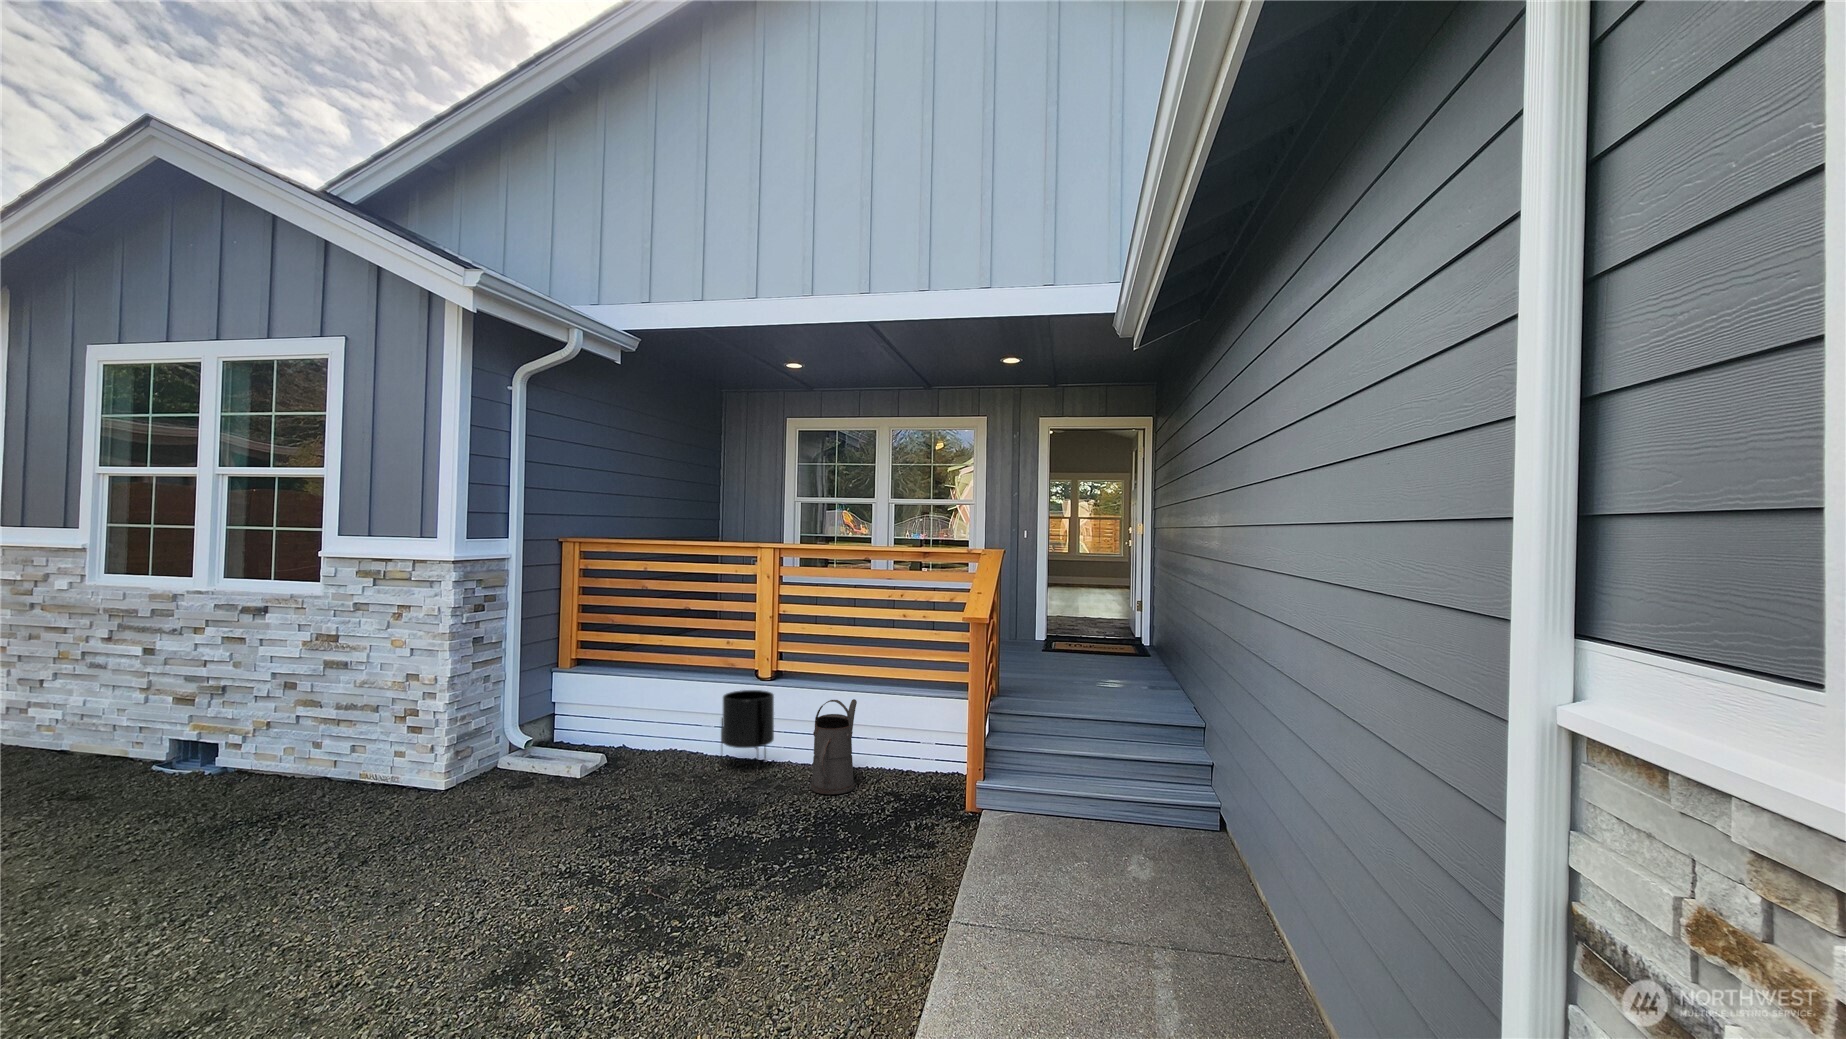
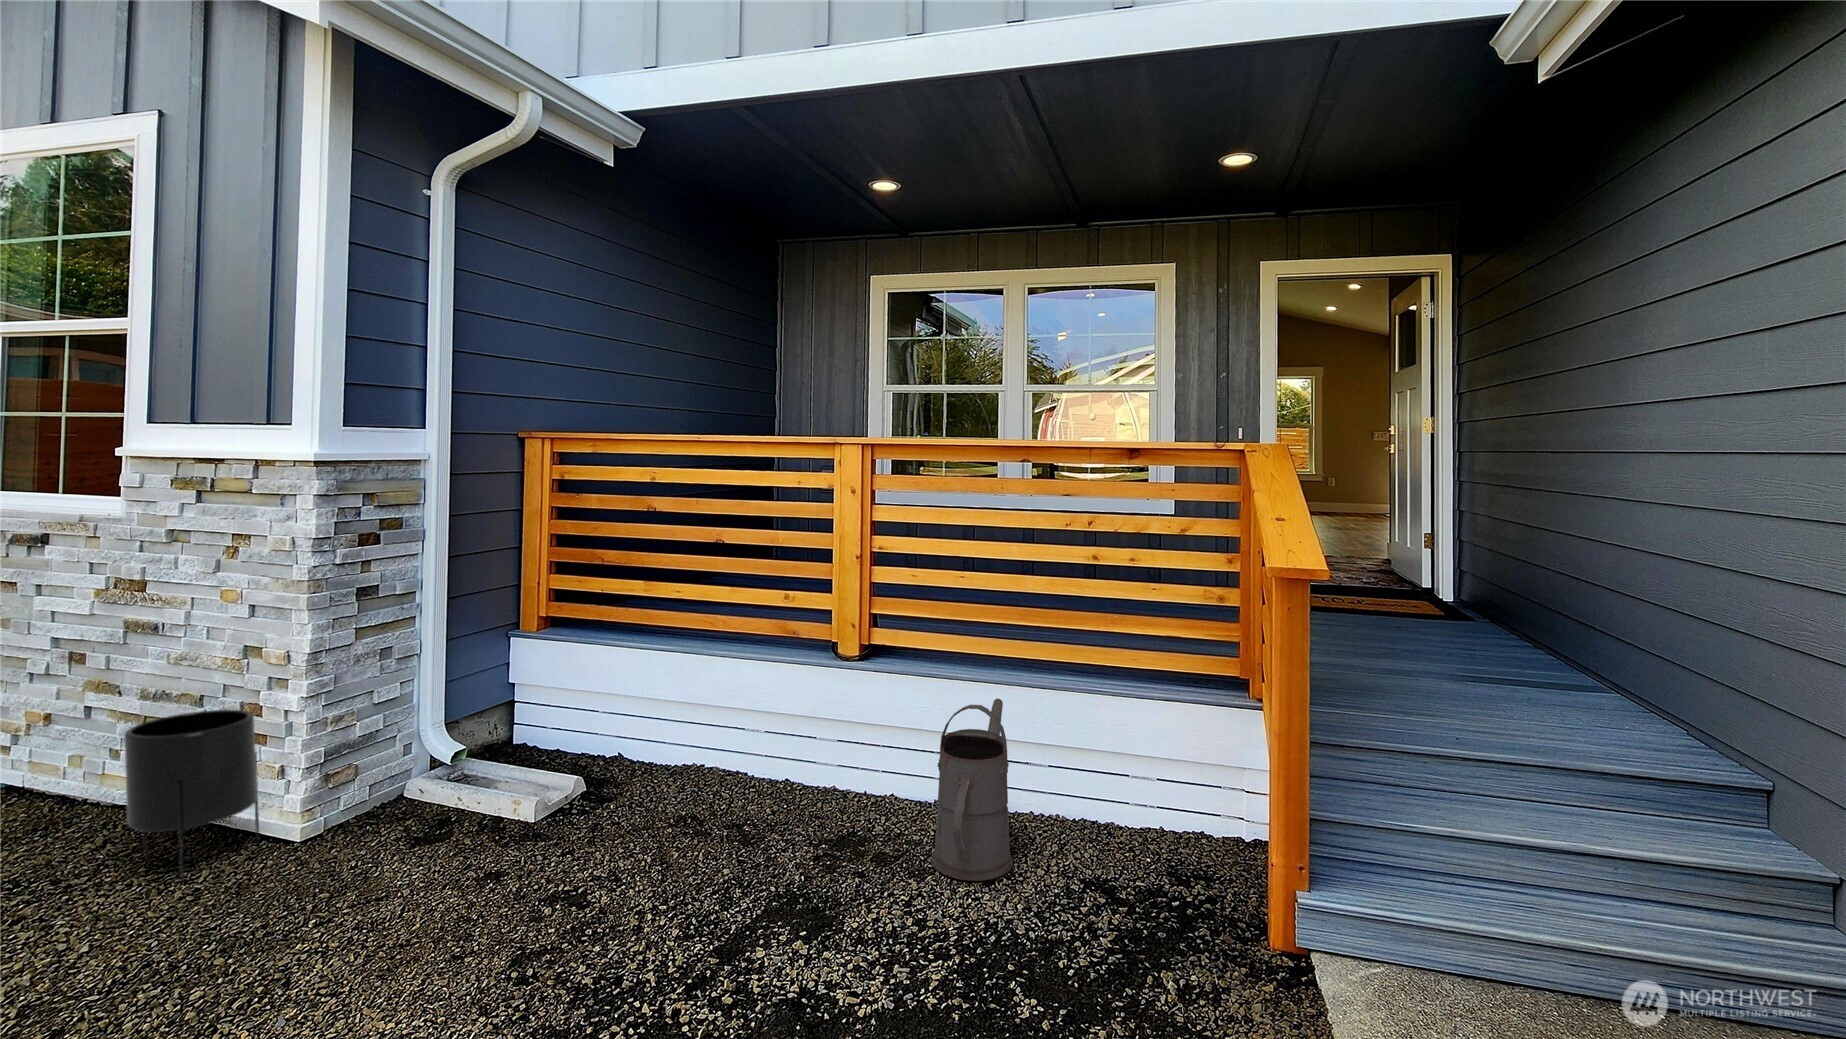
planter: present [721,690,774,758] -> present [124,710,259,882]

